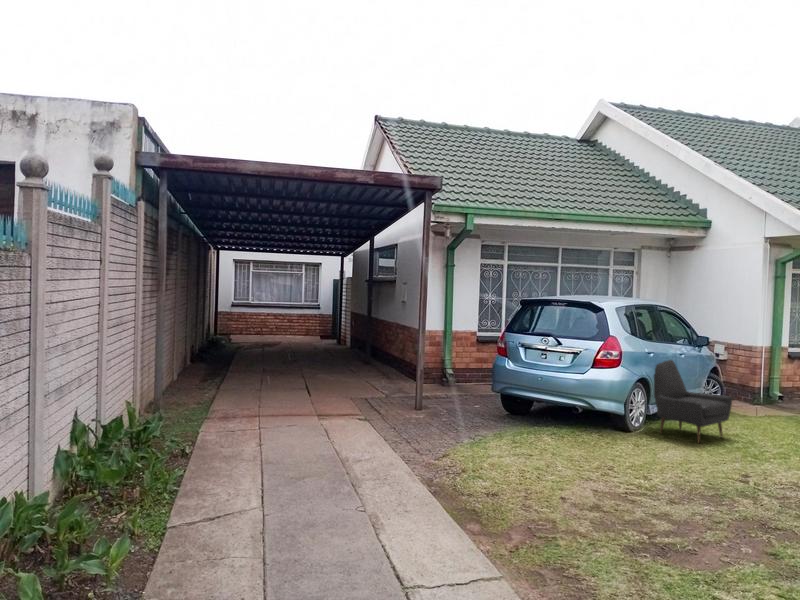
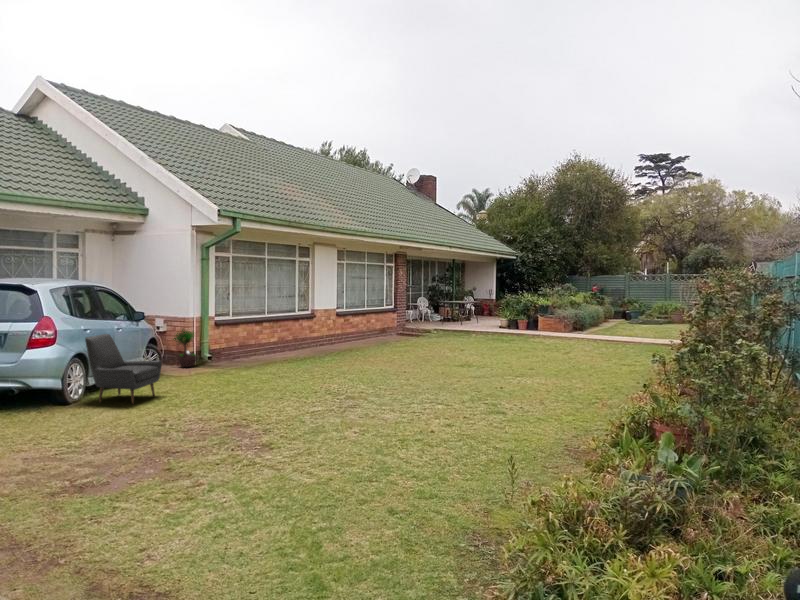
potted tree: none [734,356,768,406] -> present [173,330,197,367]

